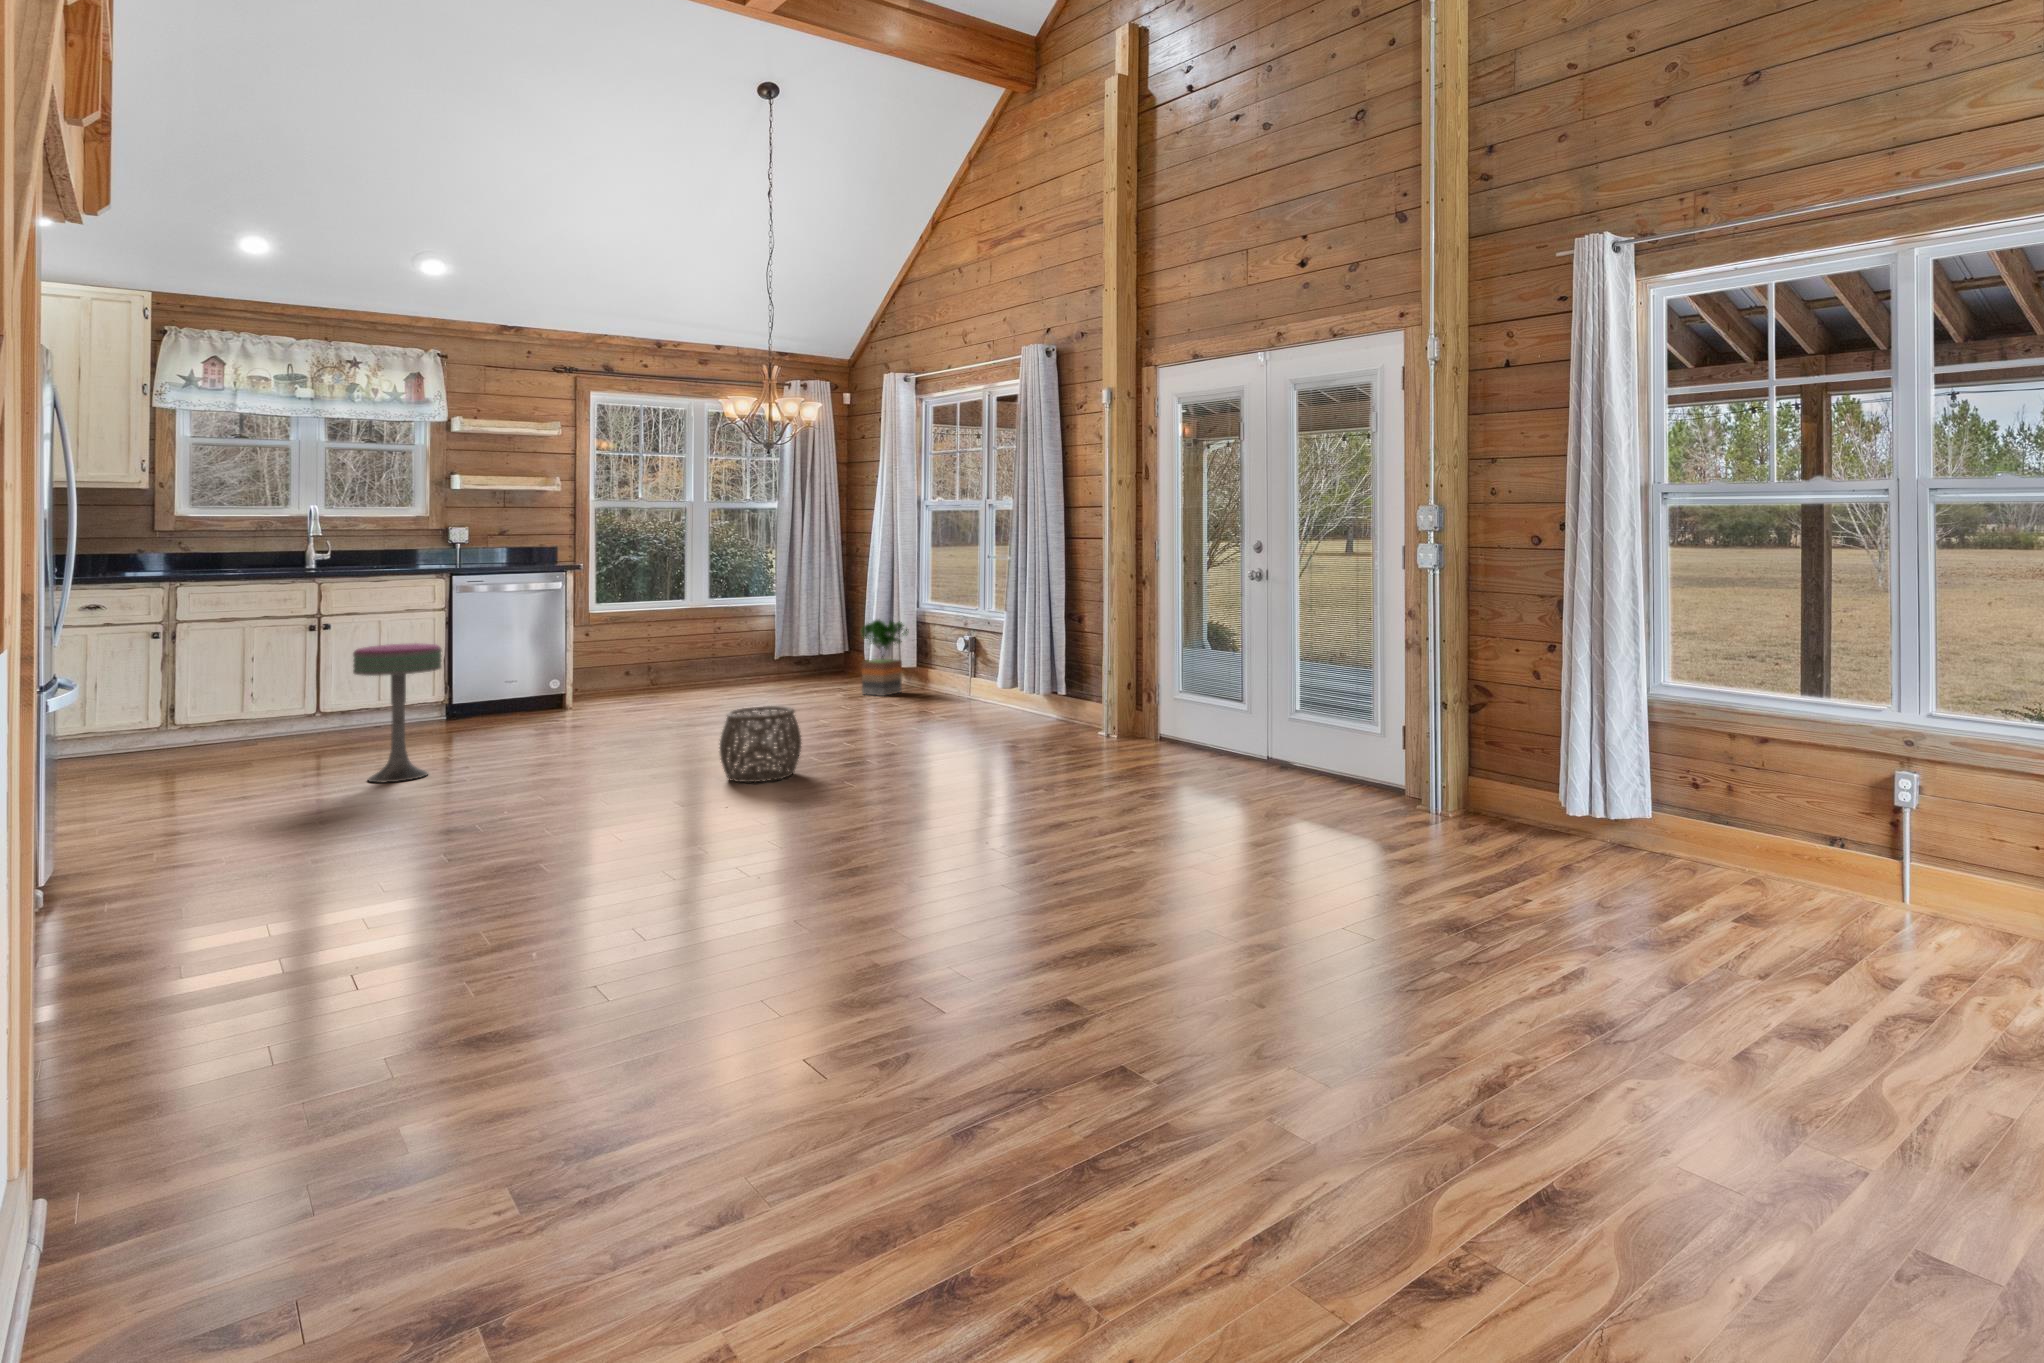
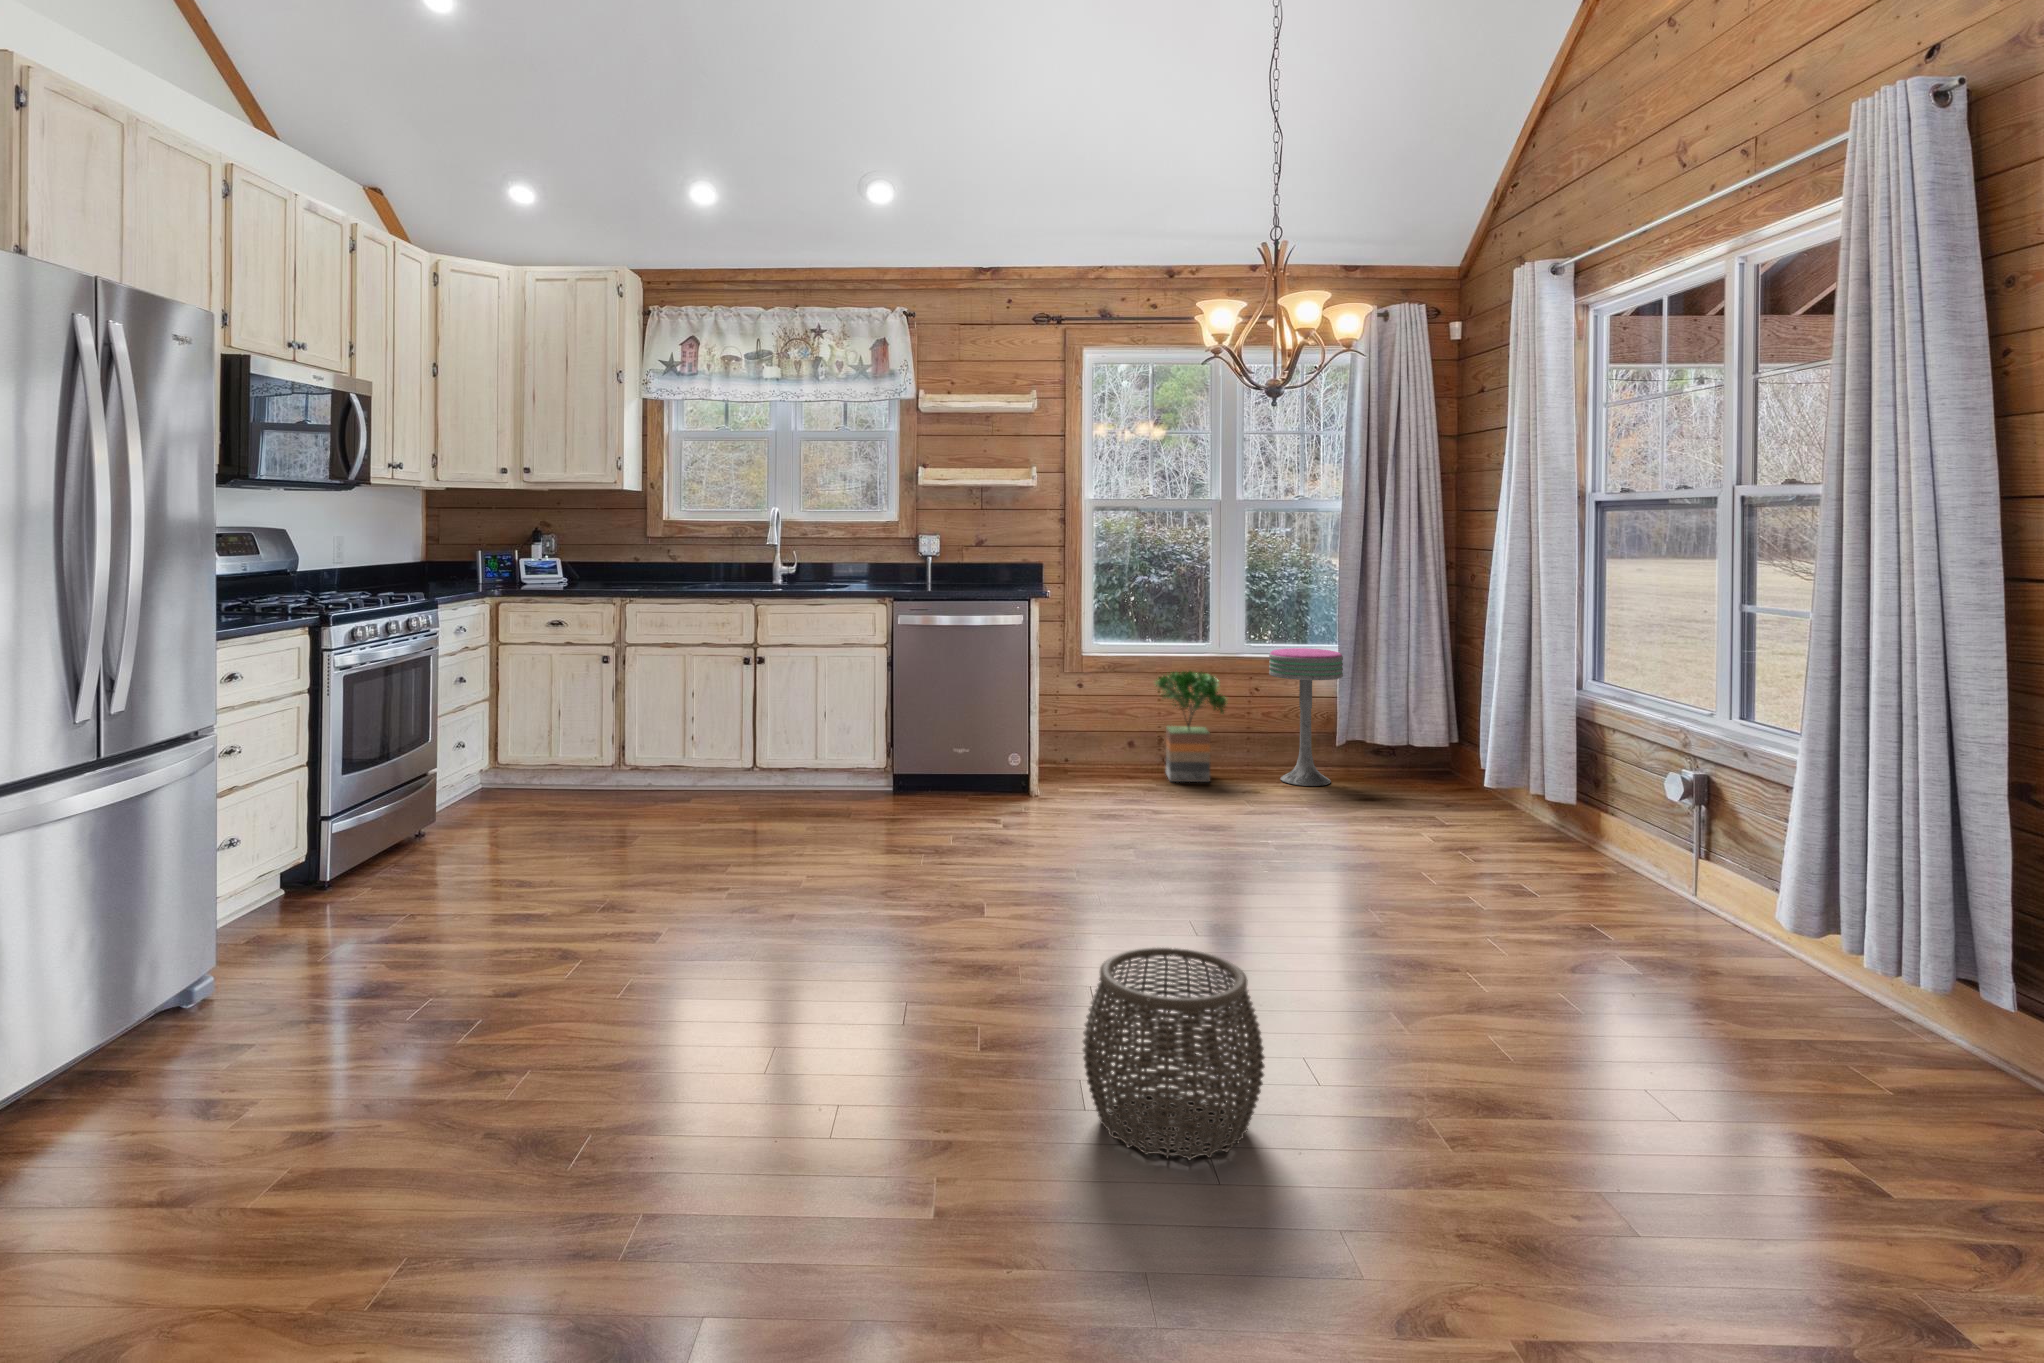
potted tree: present [862,620,909,696] -> present [1155,671,1226,782]
bar stool: present [353,643,442,782] -> present [1269,648,1343,786]

